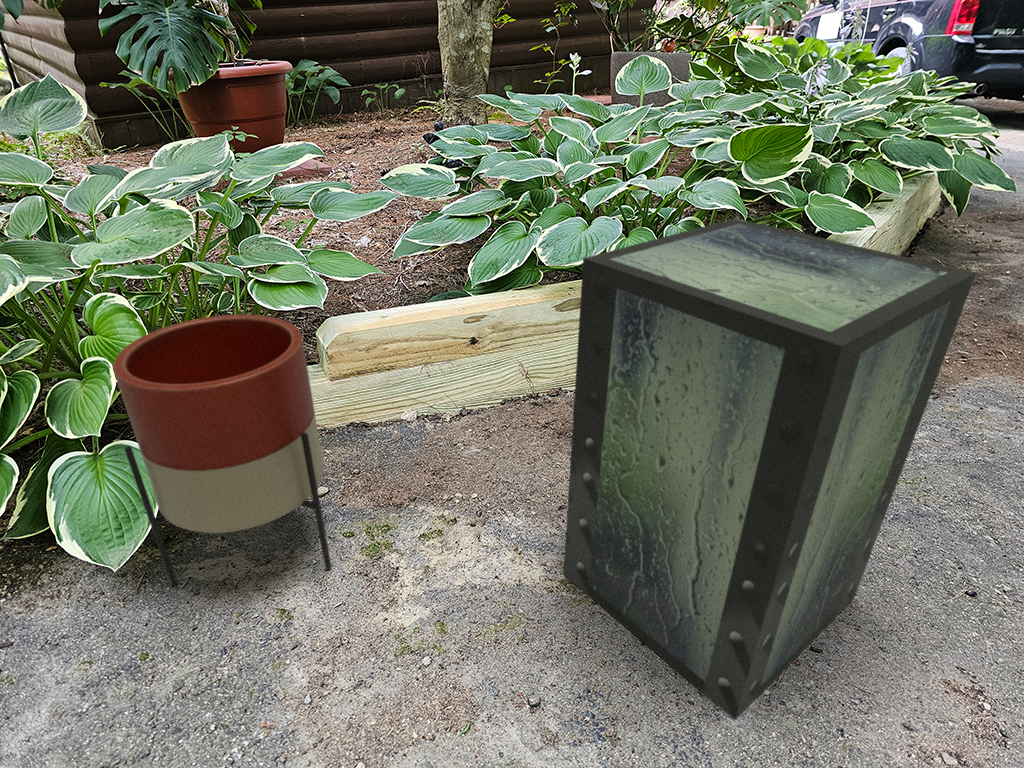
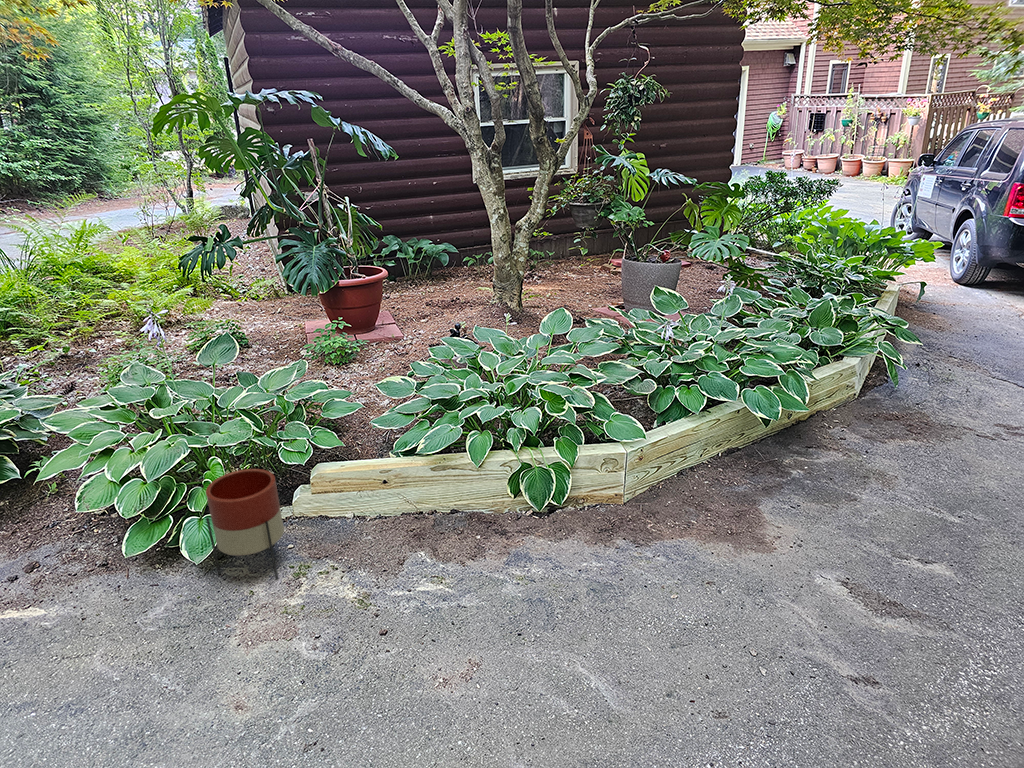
storage box: present [563,219,976,719] -> none [350,454,476,658]

